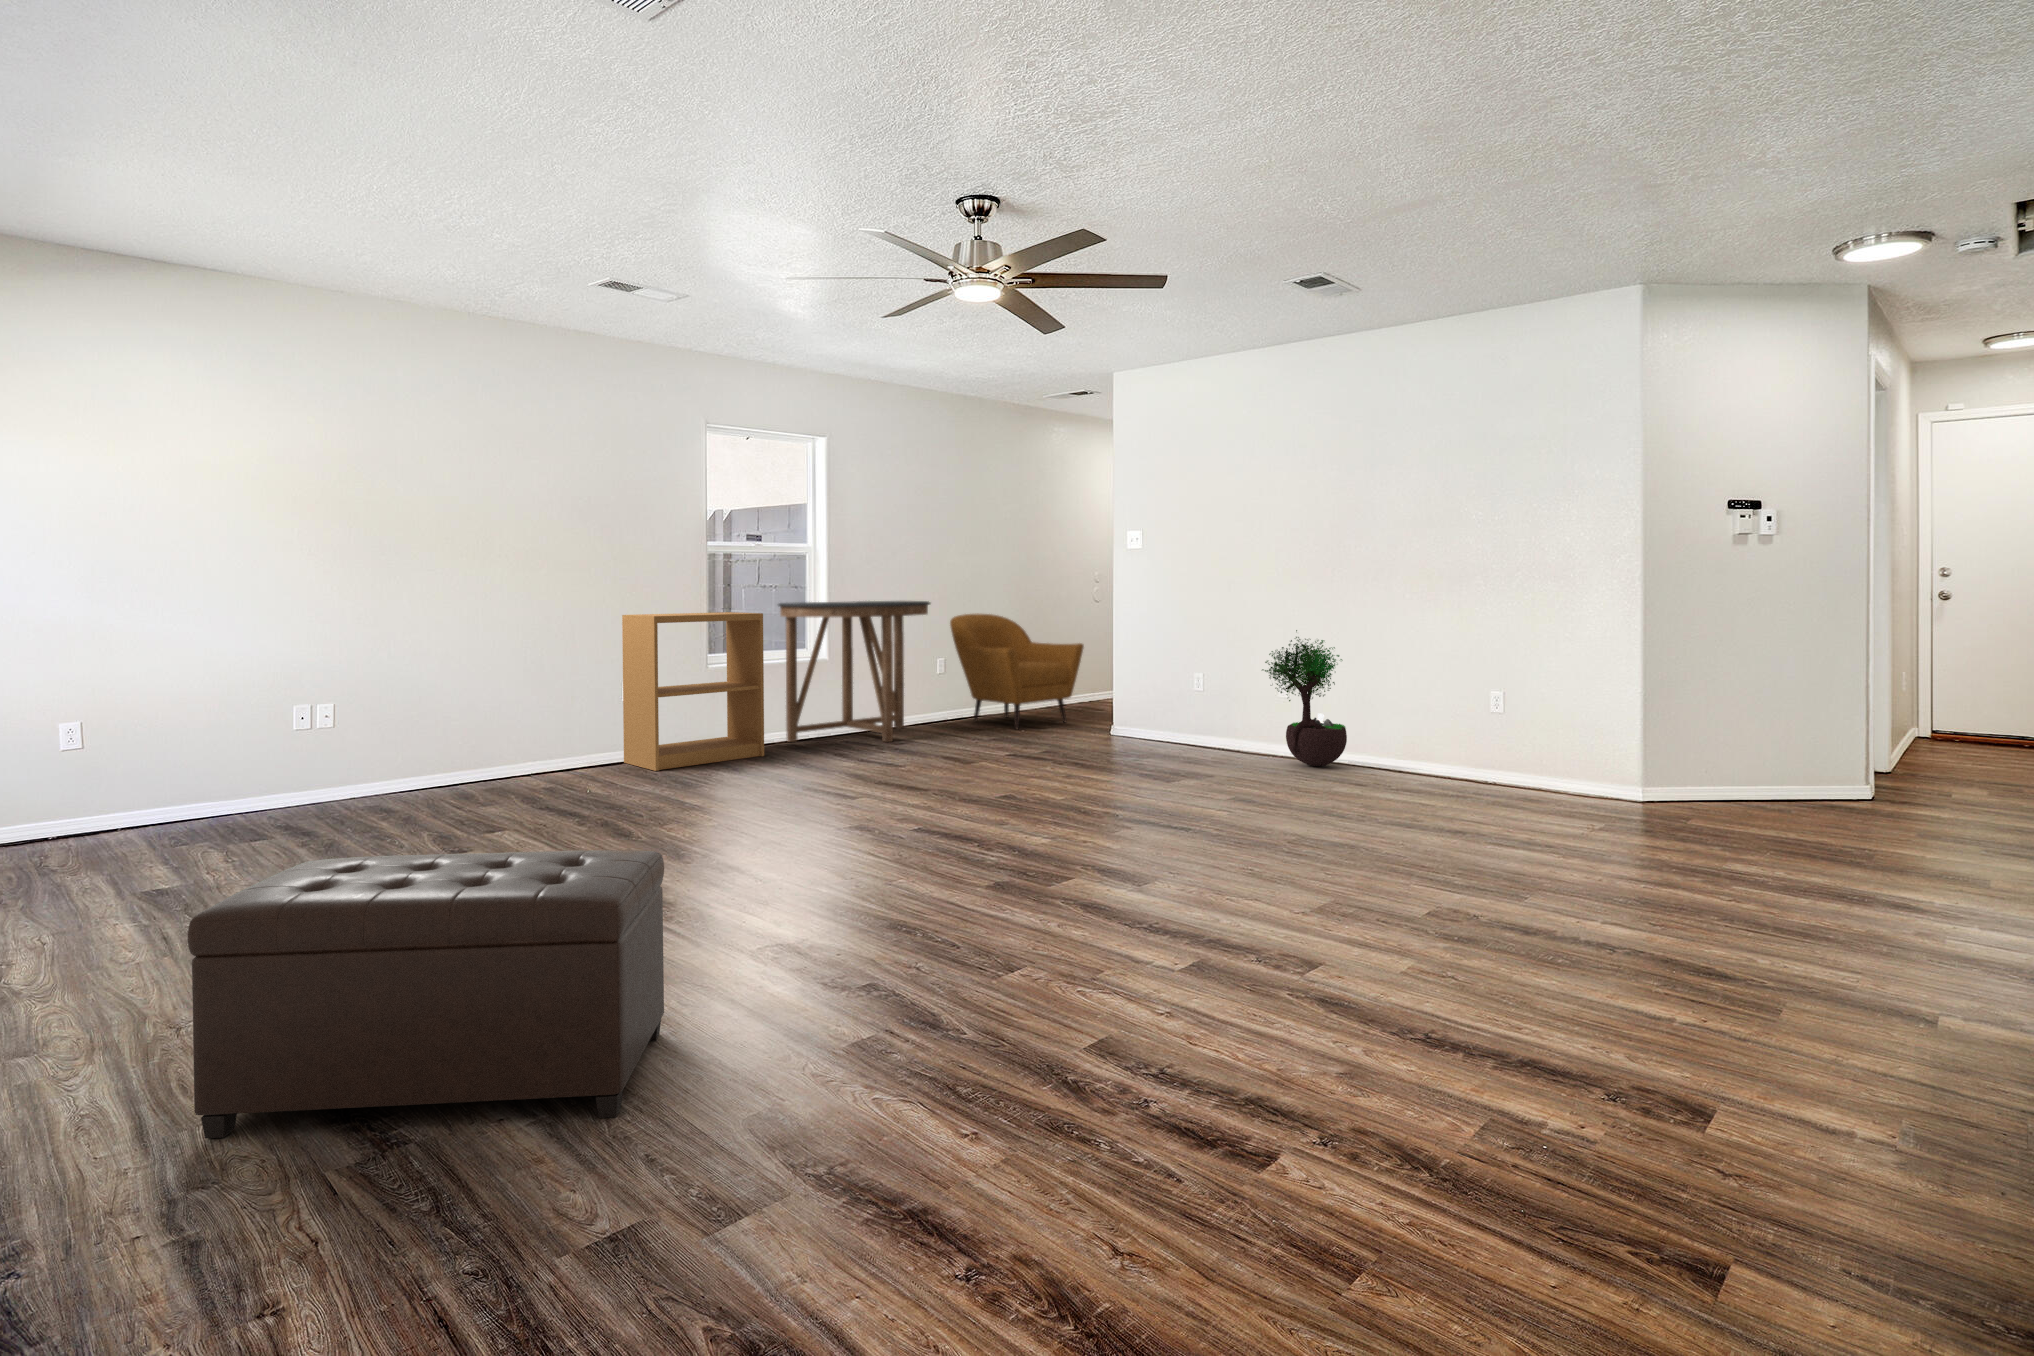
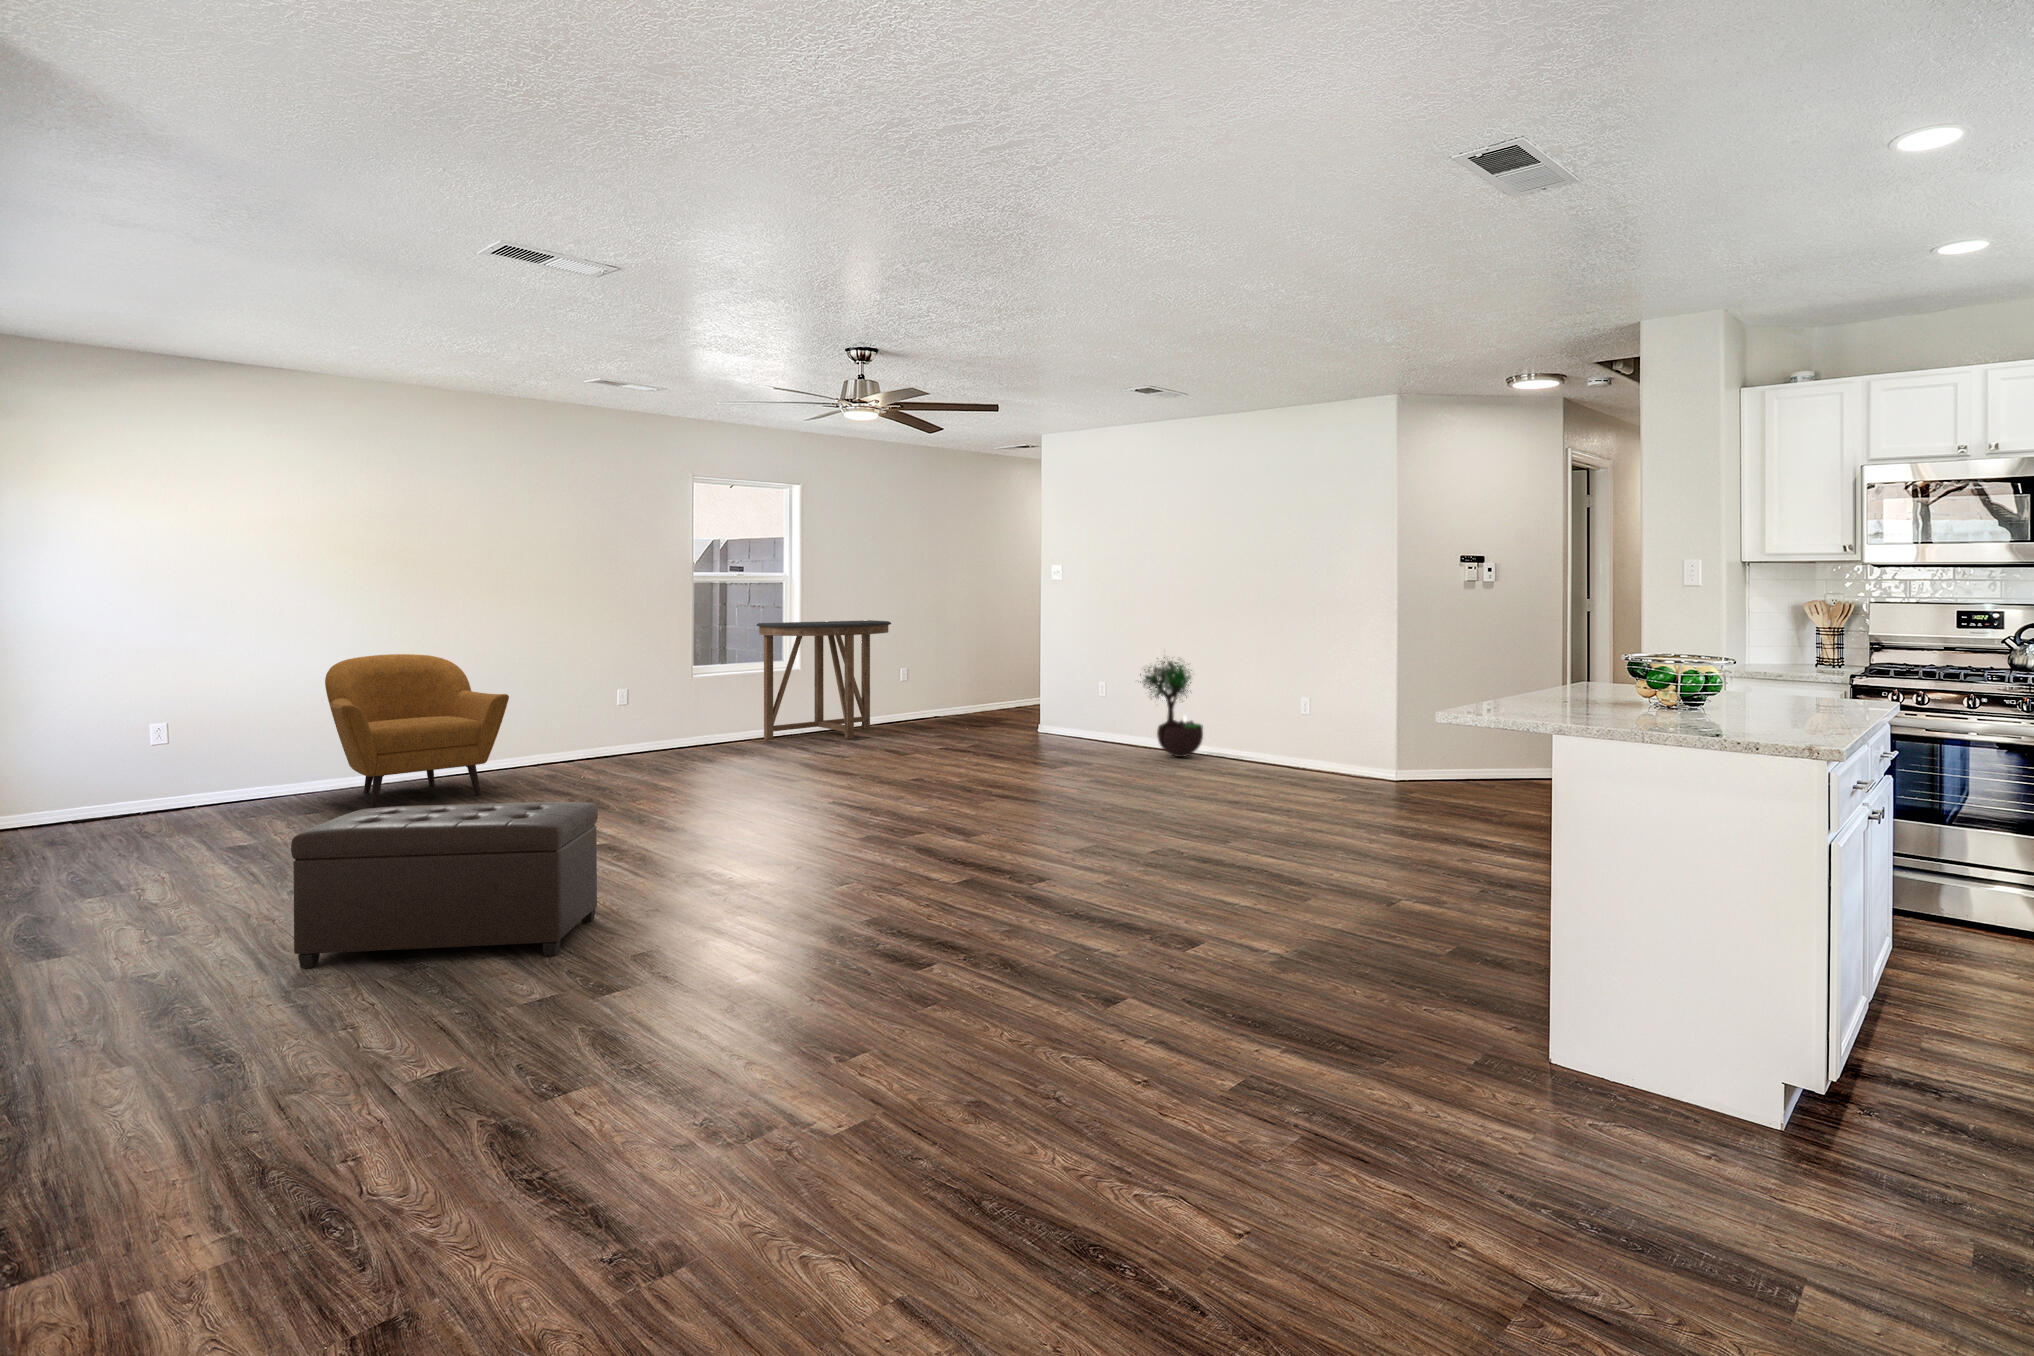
bookshelf: present [622,612,764,771] -> none [619,631,740,762]
armchair: present [950,614,1084,729] -> present [325,654,509,808]

